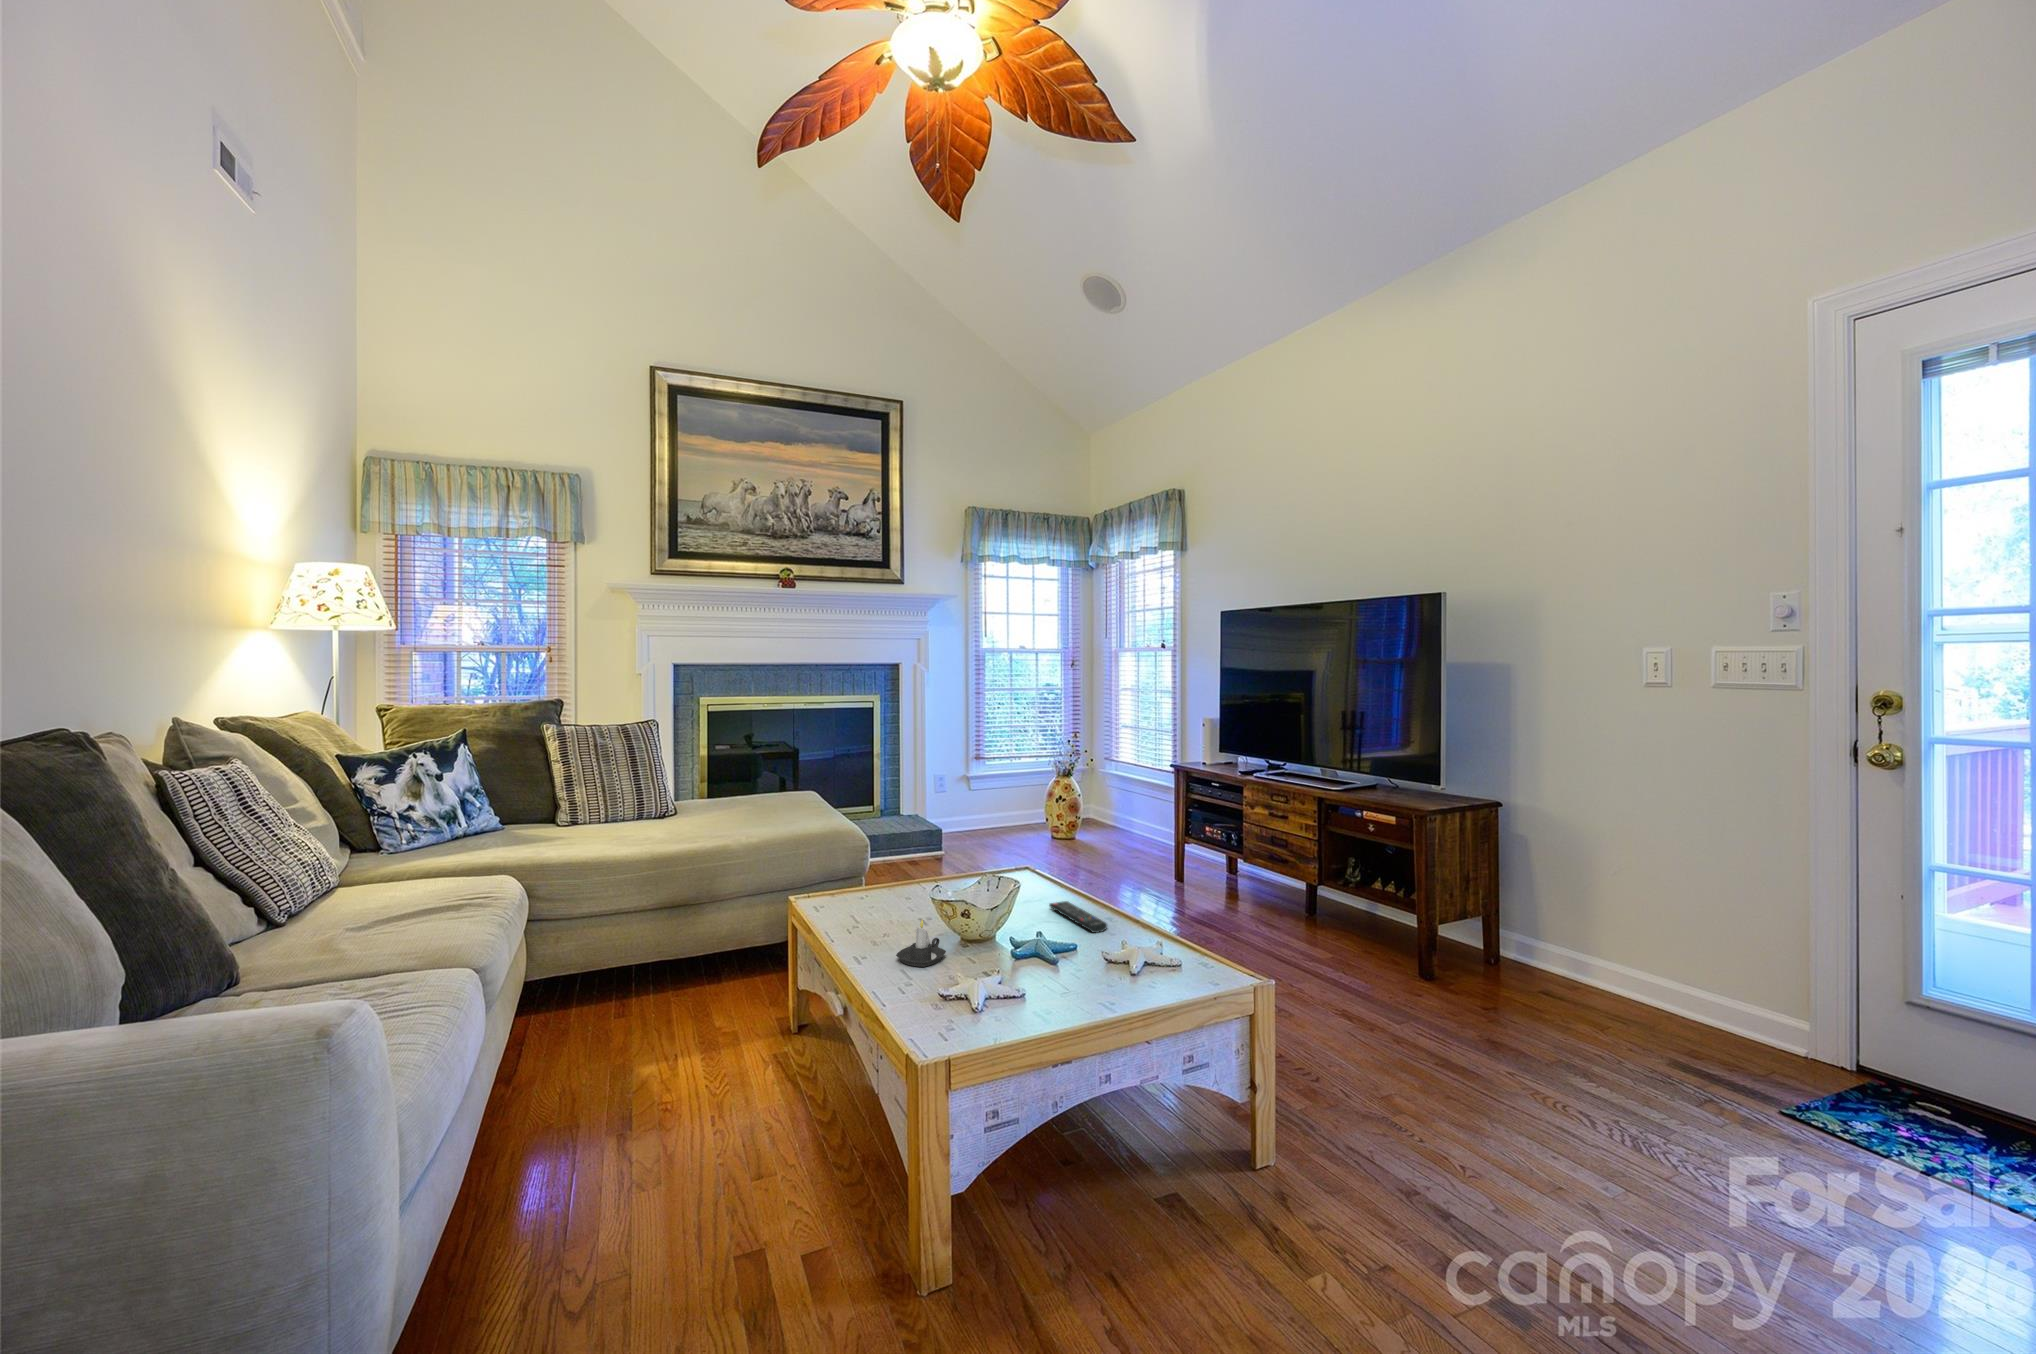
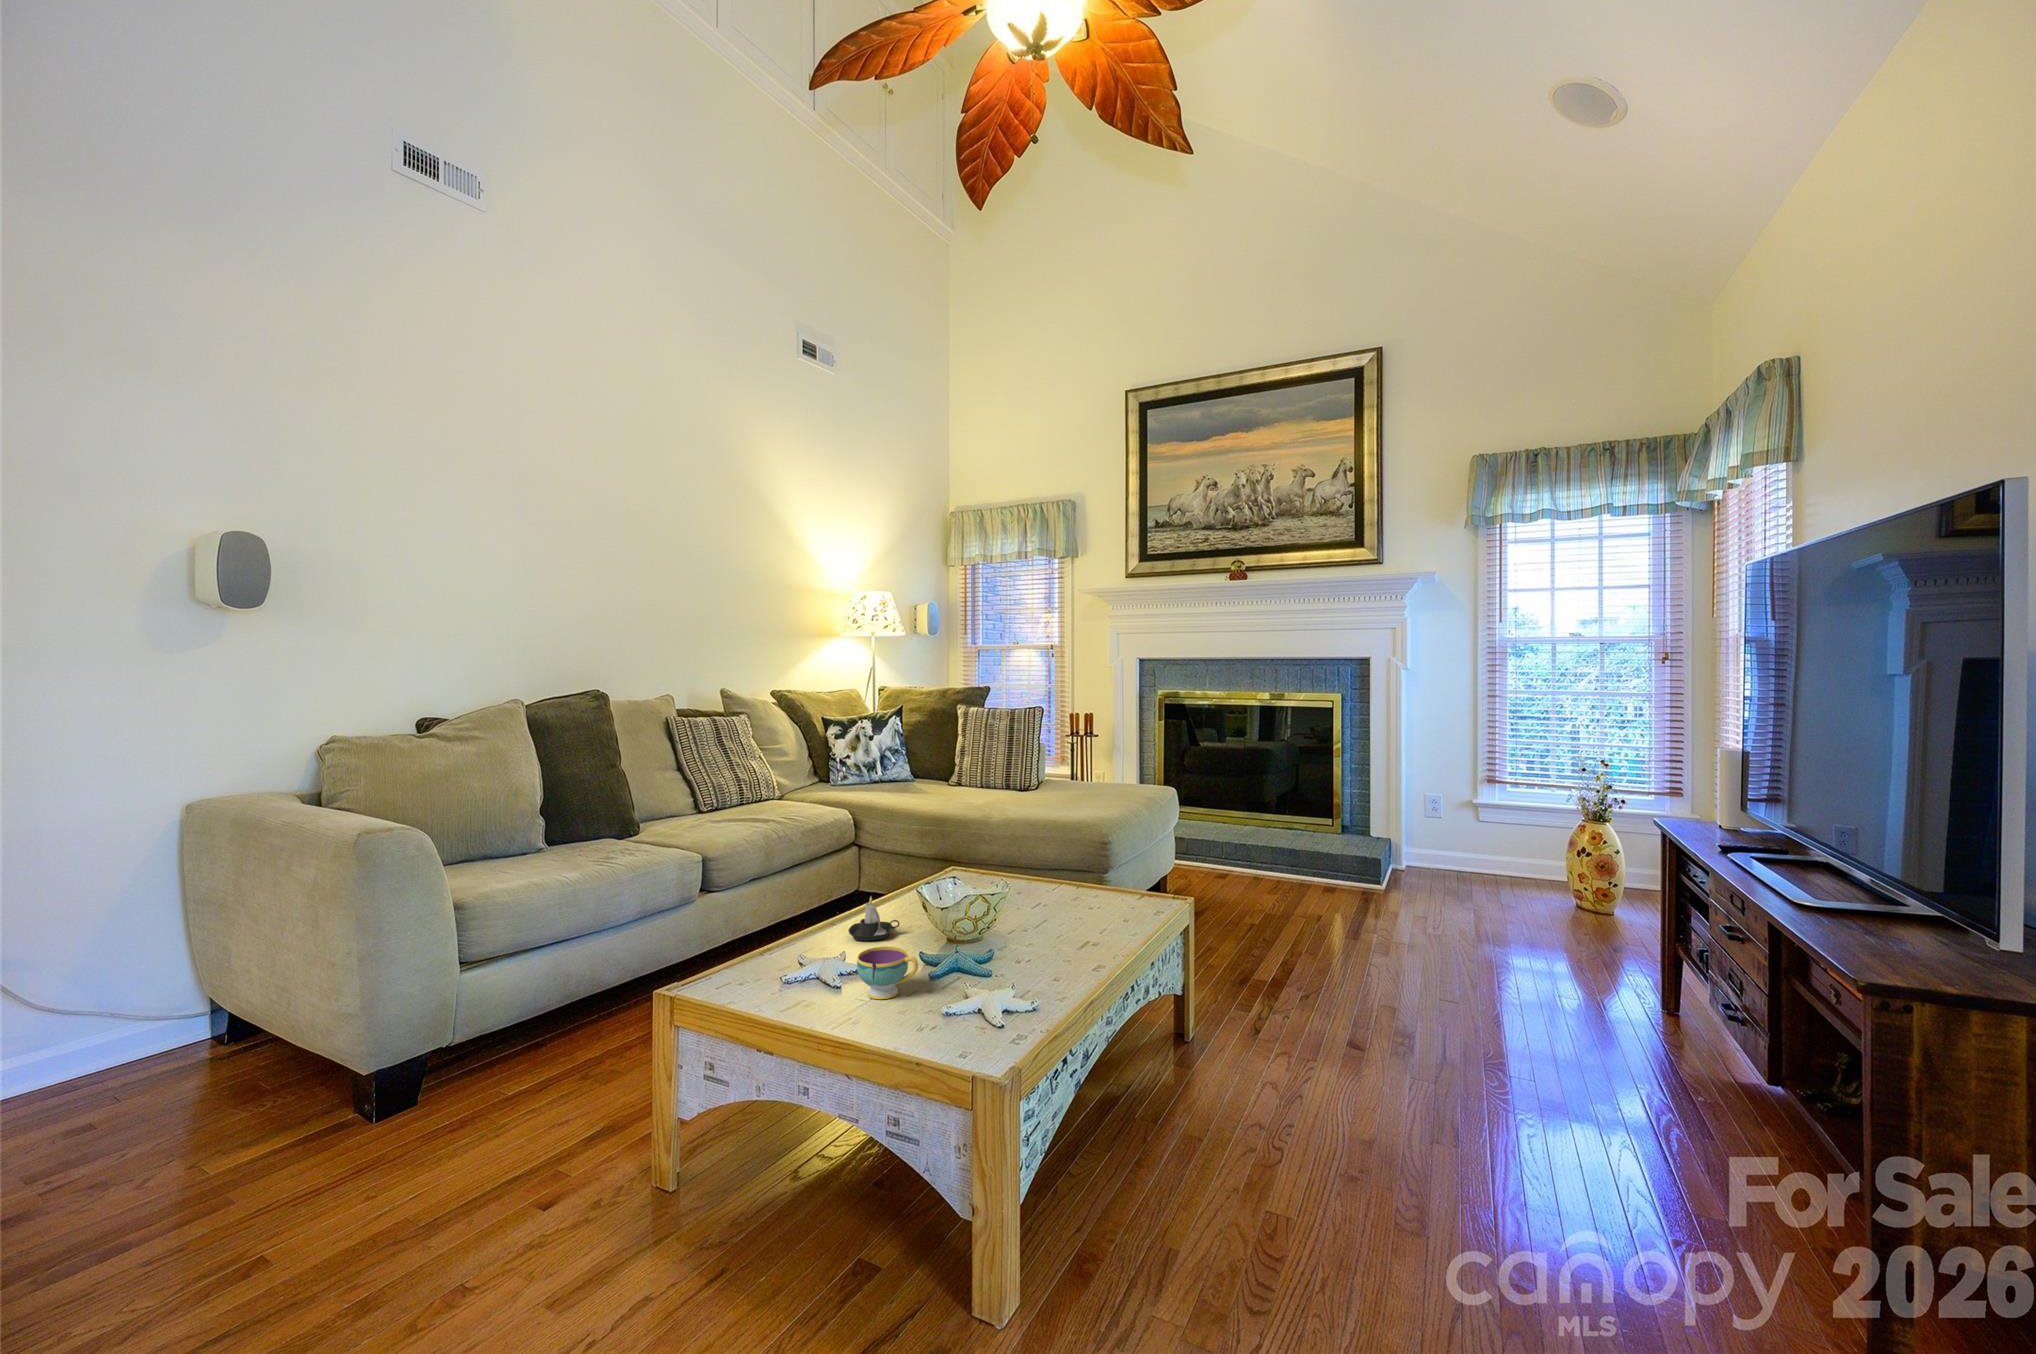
remote control: present [1049,901,1107,933] -> none [1034,929,1096,971]
teacup: none [1044,940,1094,988] -> present [857,946,918,999]

